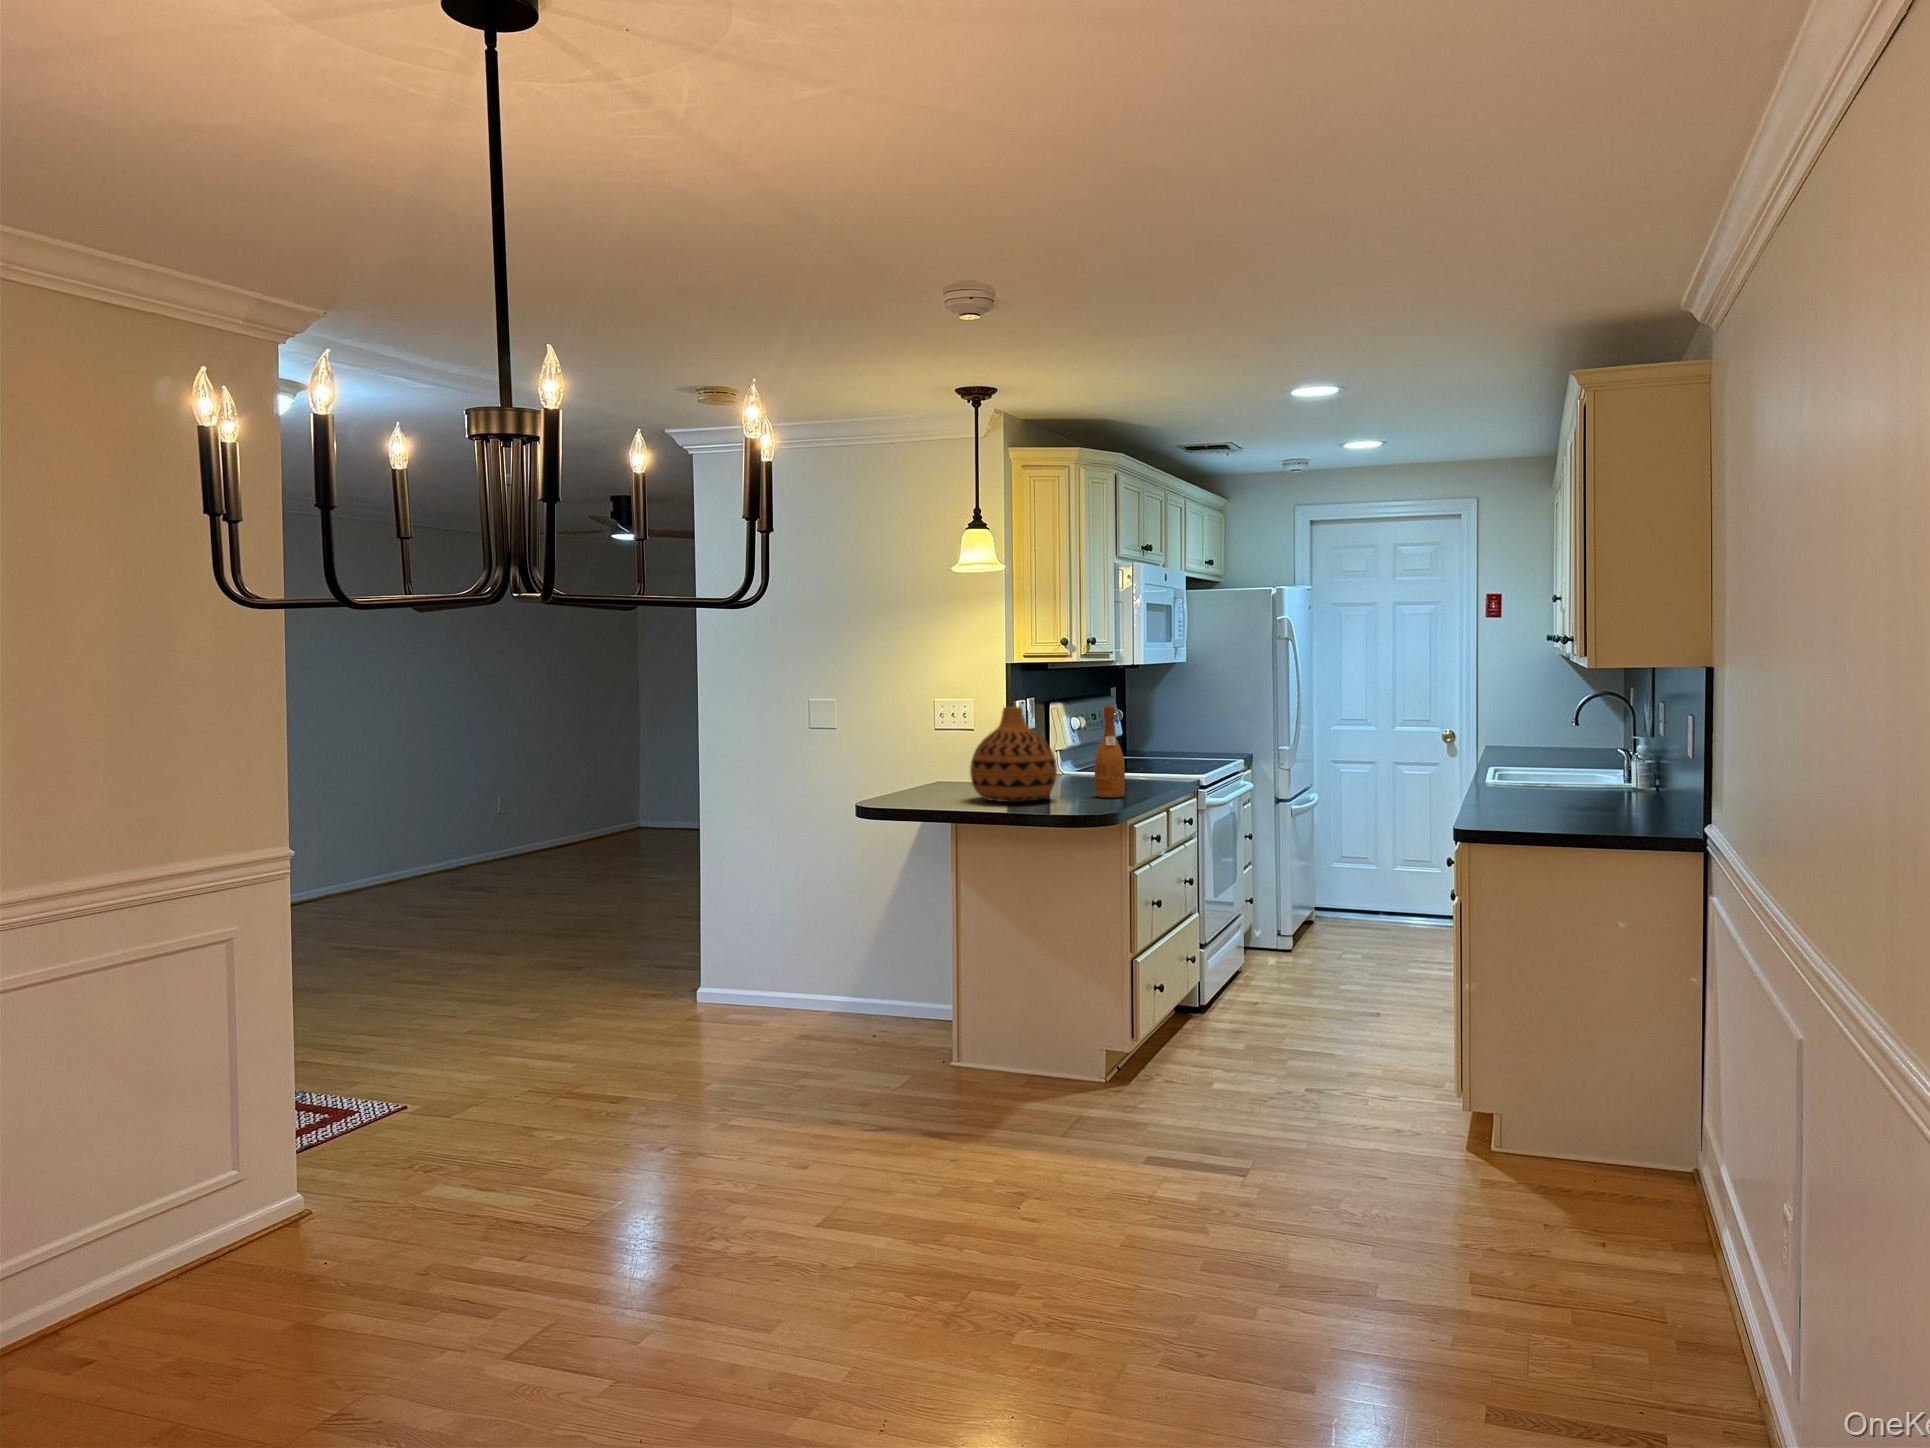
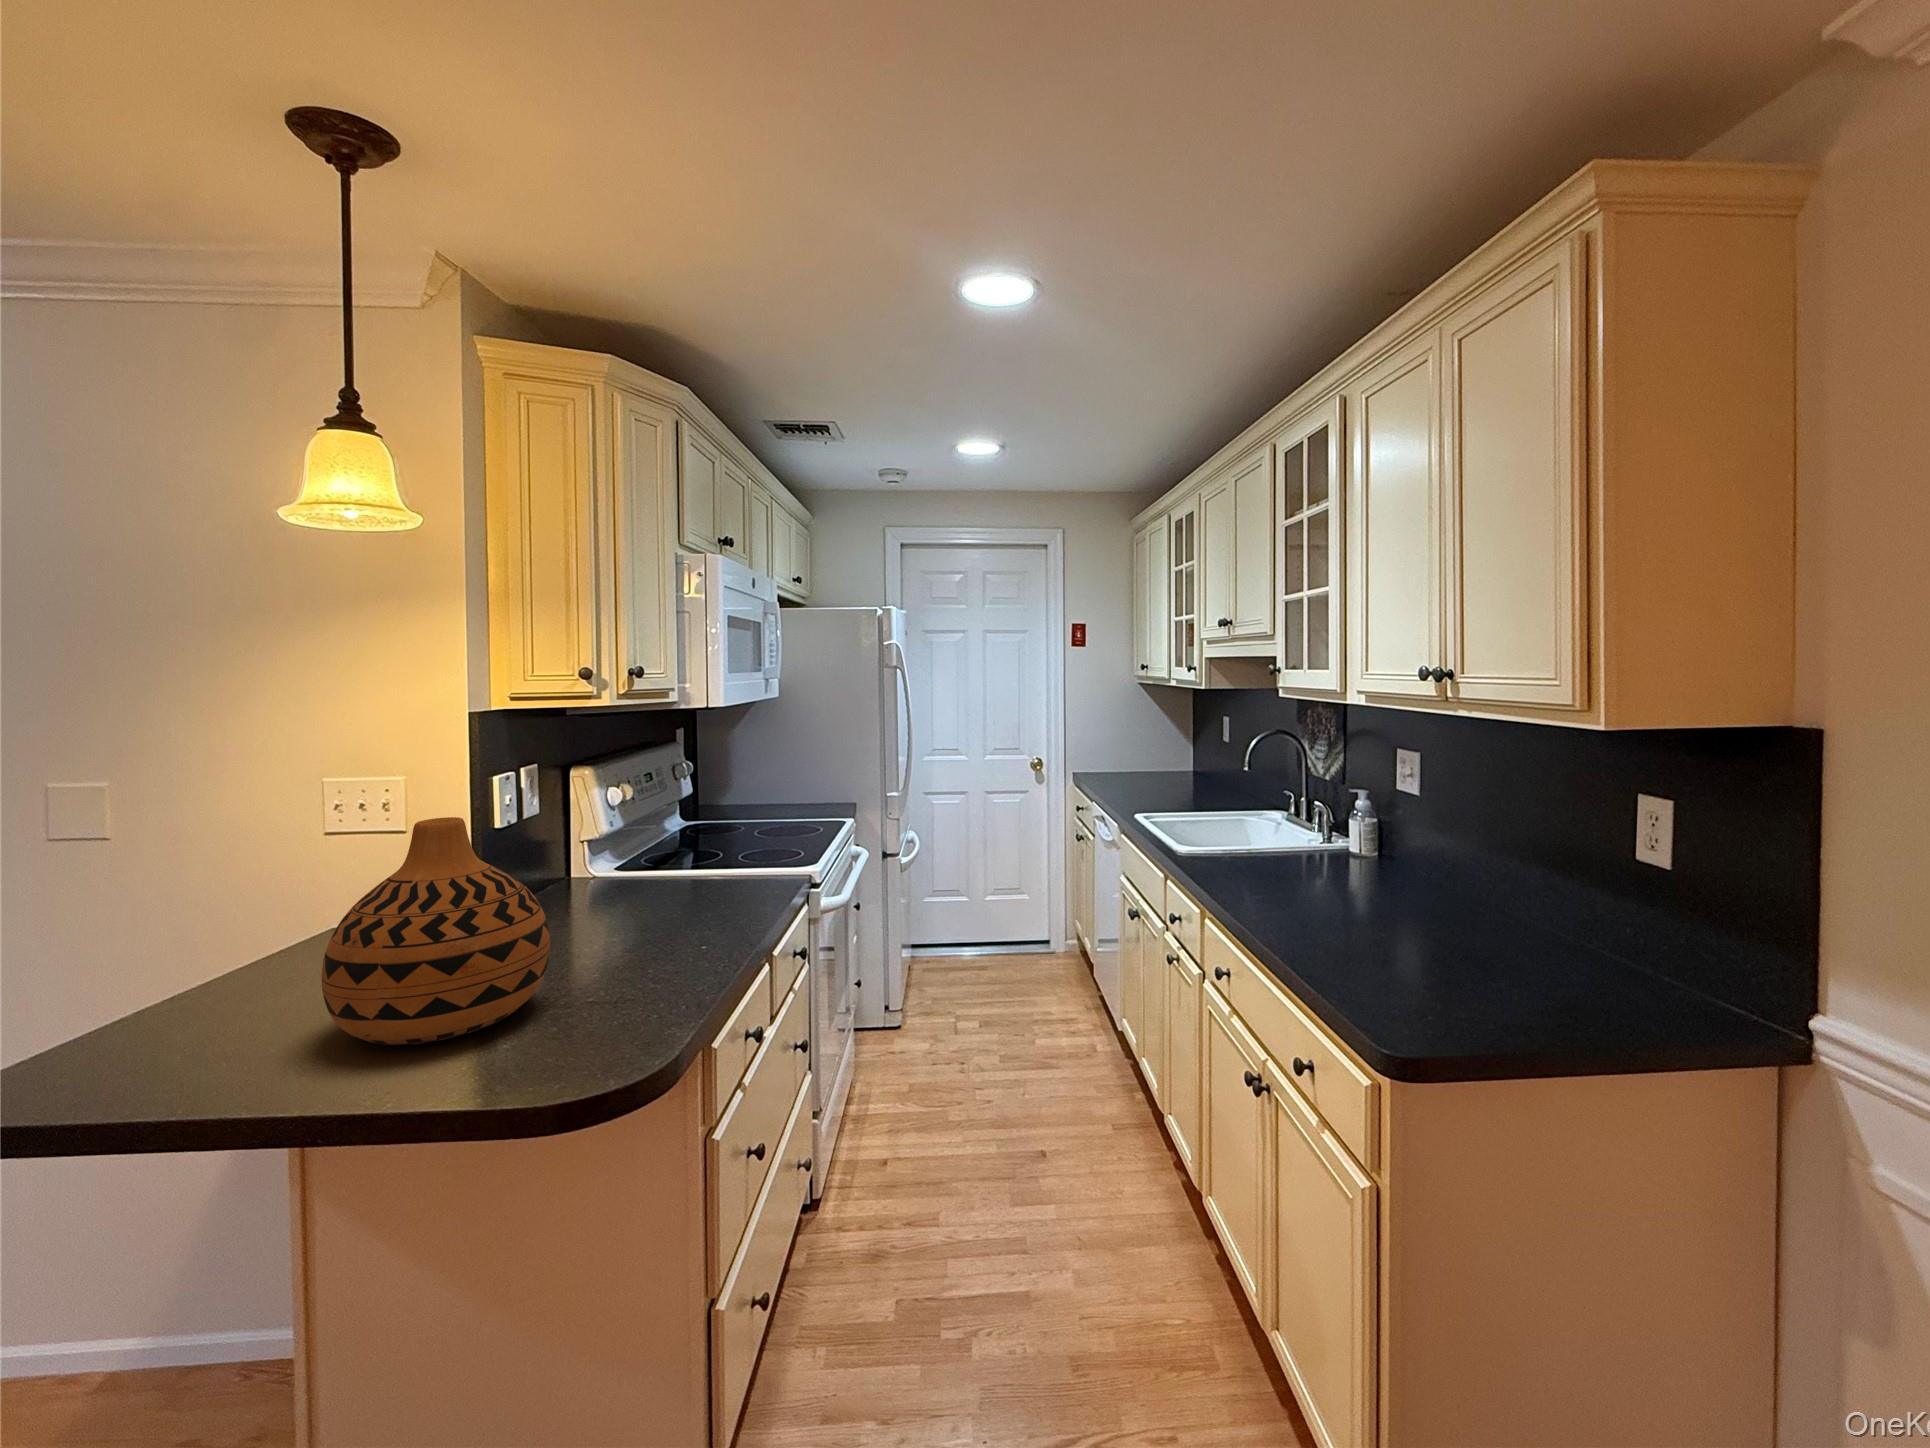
wine bottle: present [1095,705,1125,798] -> none [638,797,698,976]

